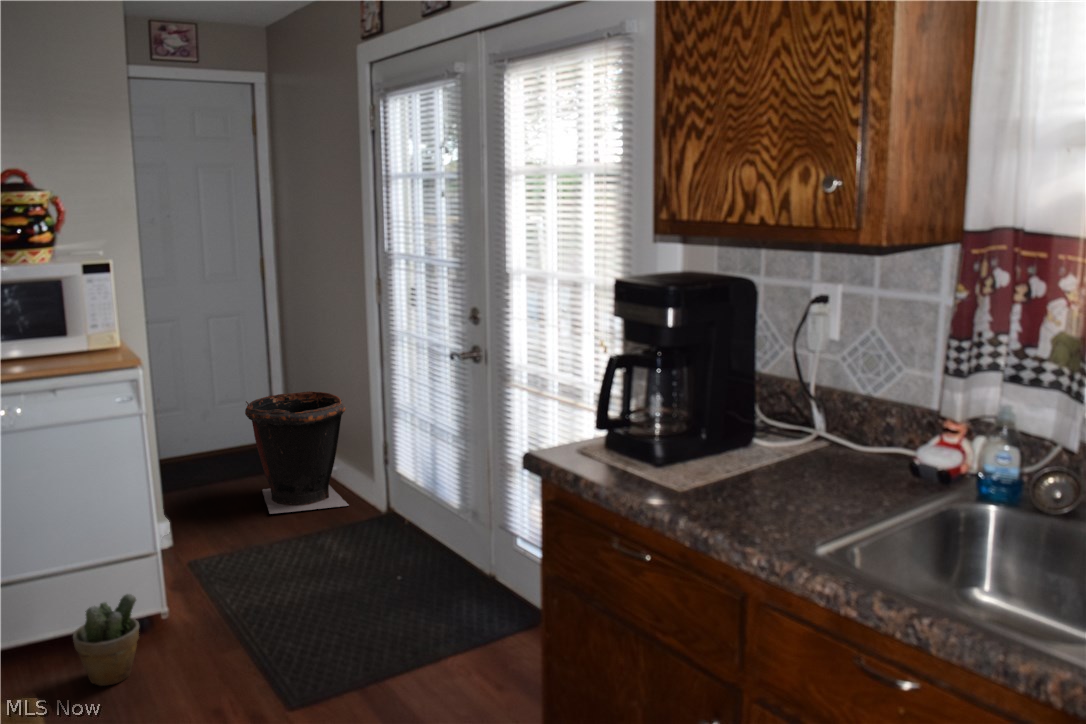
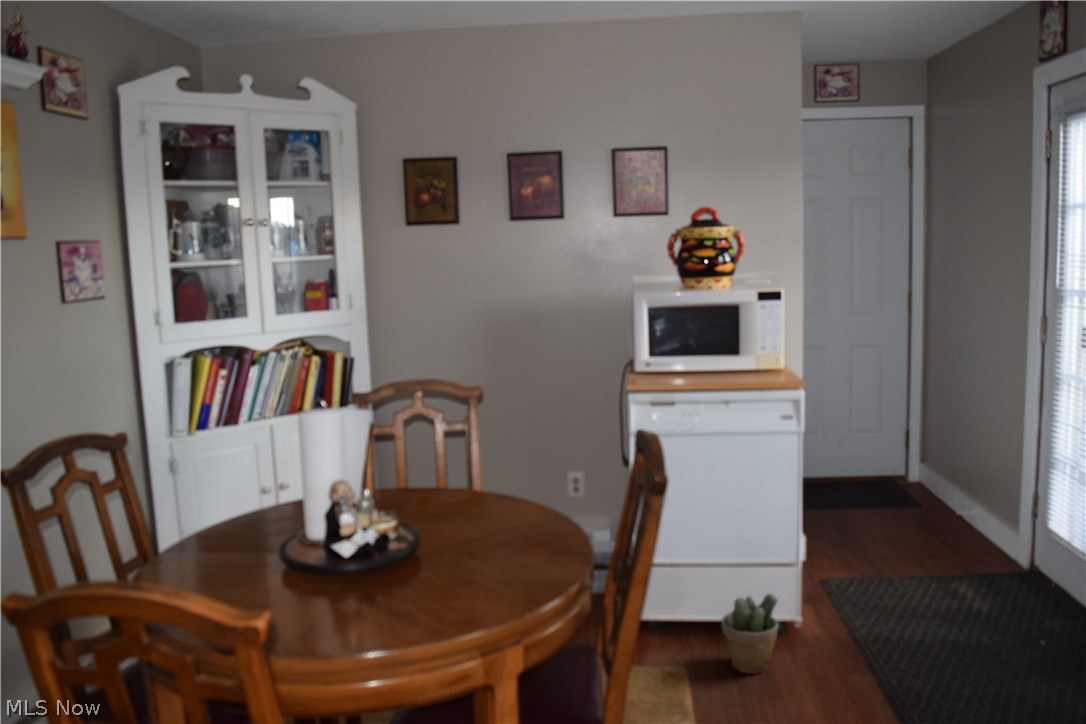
trash can: present [245,391,349,514] -> none [882,430,990,554]

